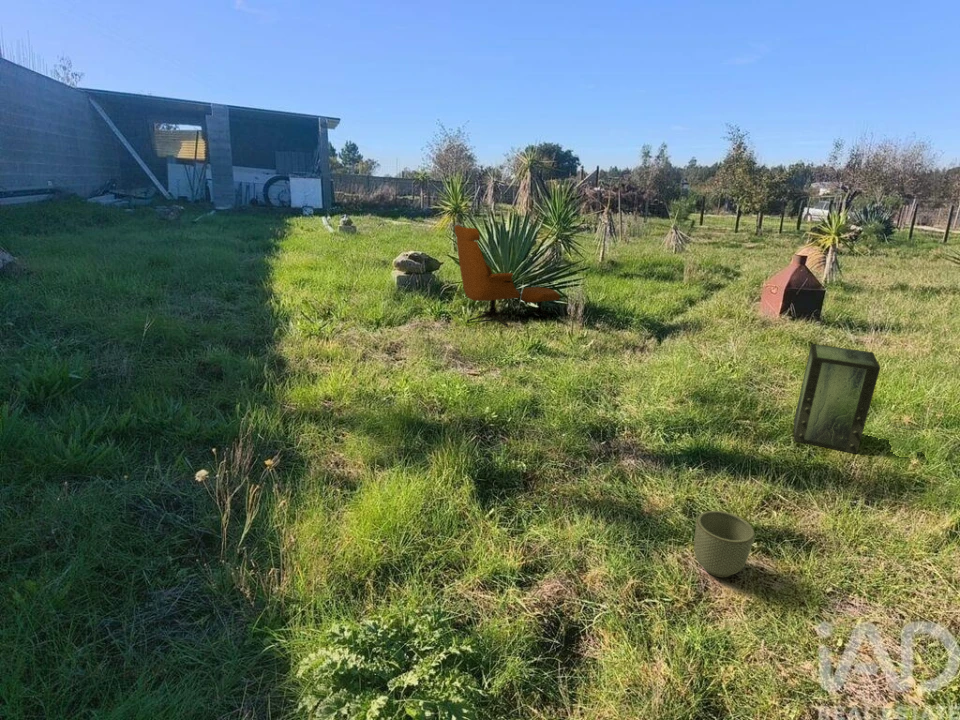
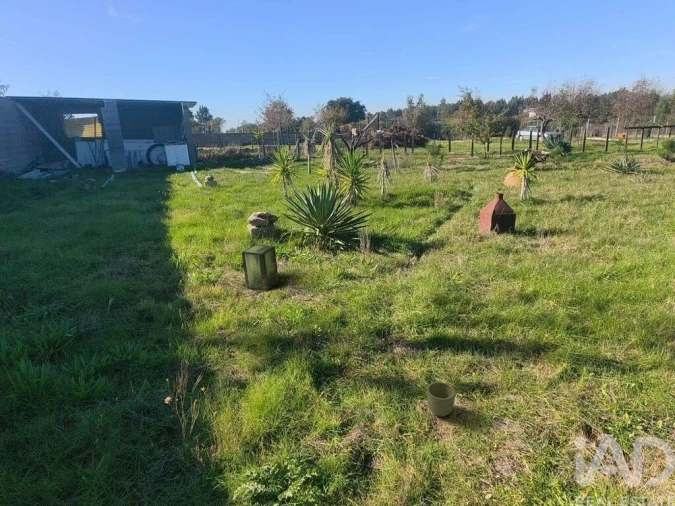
lounge chair: present [455,225,560,327] -> none [285,200,356,260]
storage box: present [794,344,880,454] -> present [242,245,279,291]

